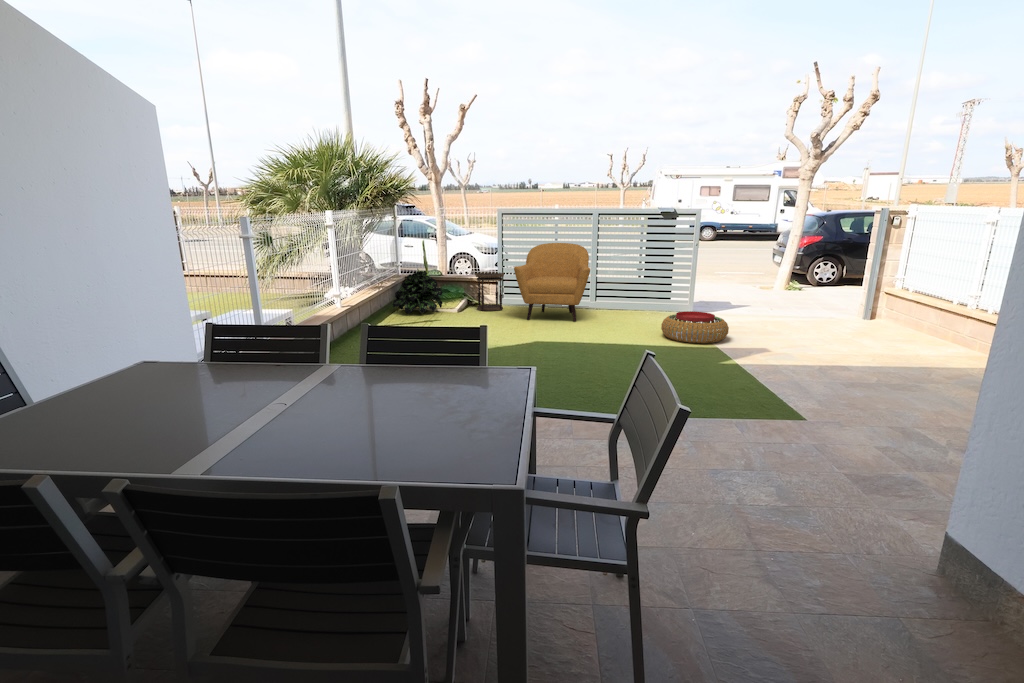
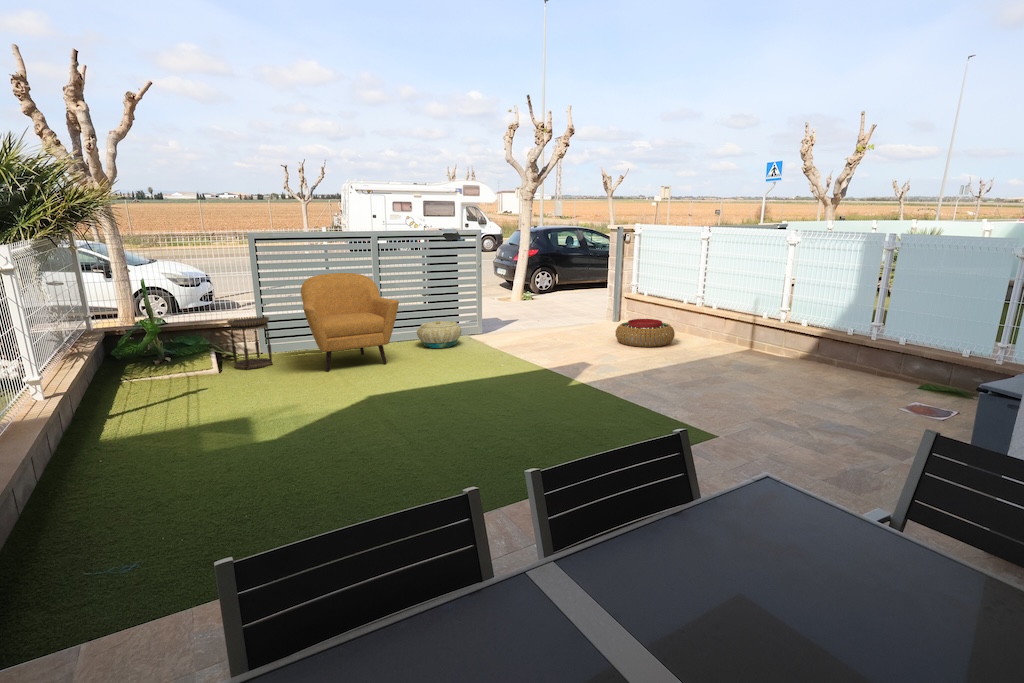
potted plant: present [393,271,442,314] -> none [103,327,190,392]
basket: none [621,293,663,317] -> present [417,321,461,348]
pouf: present [661,311,729,343] -> present [615,319,675,347]

